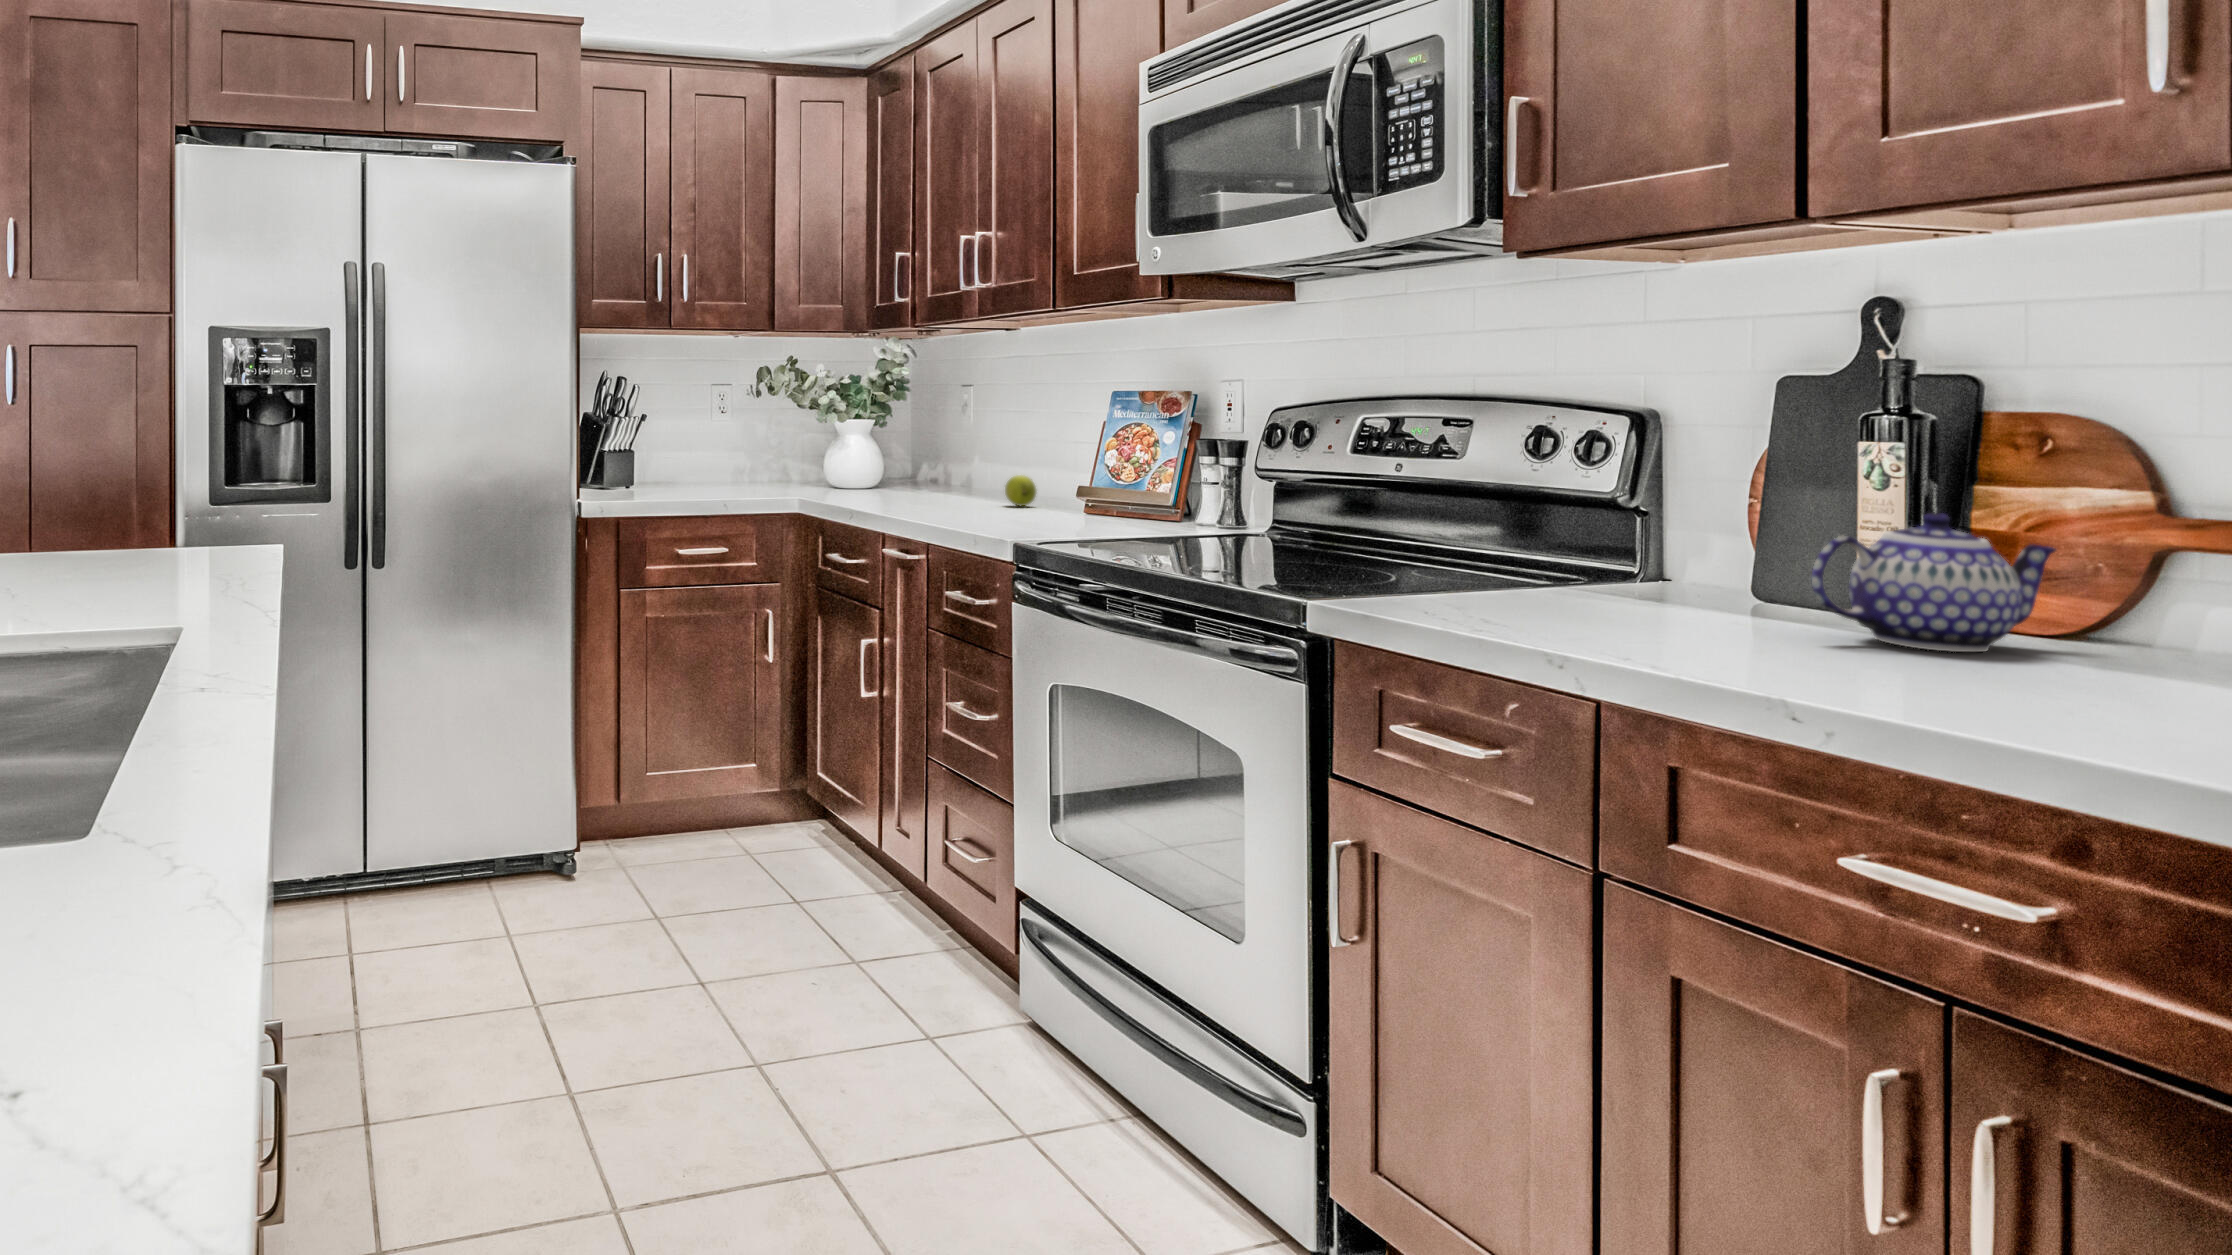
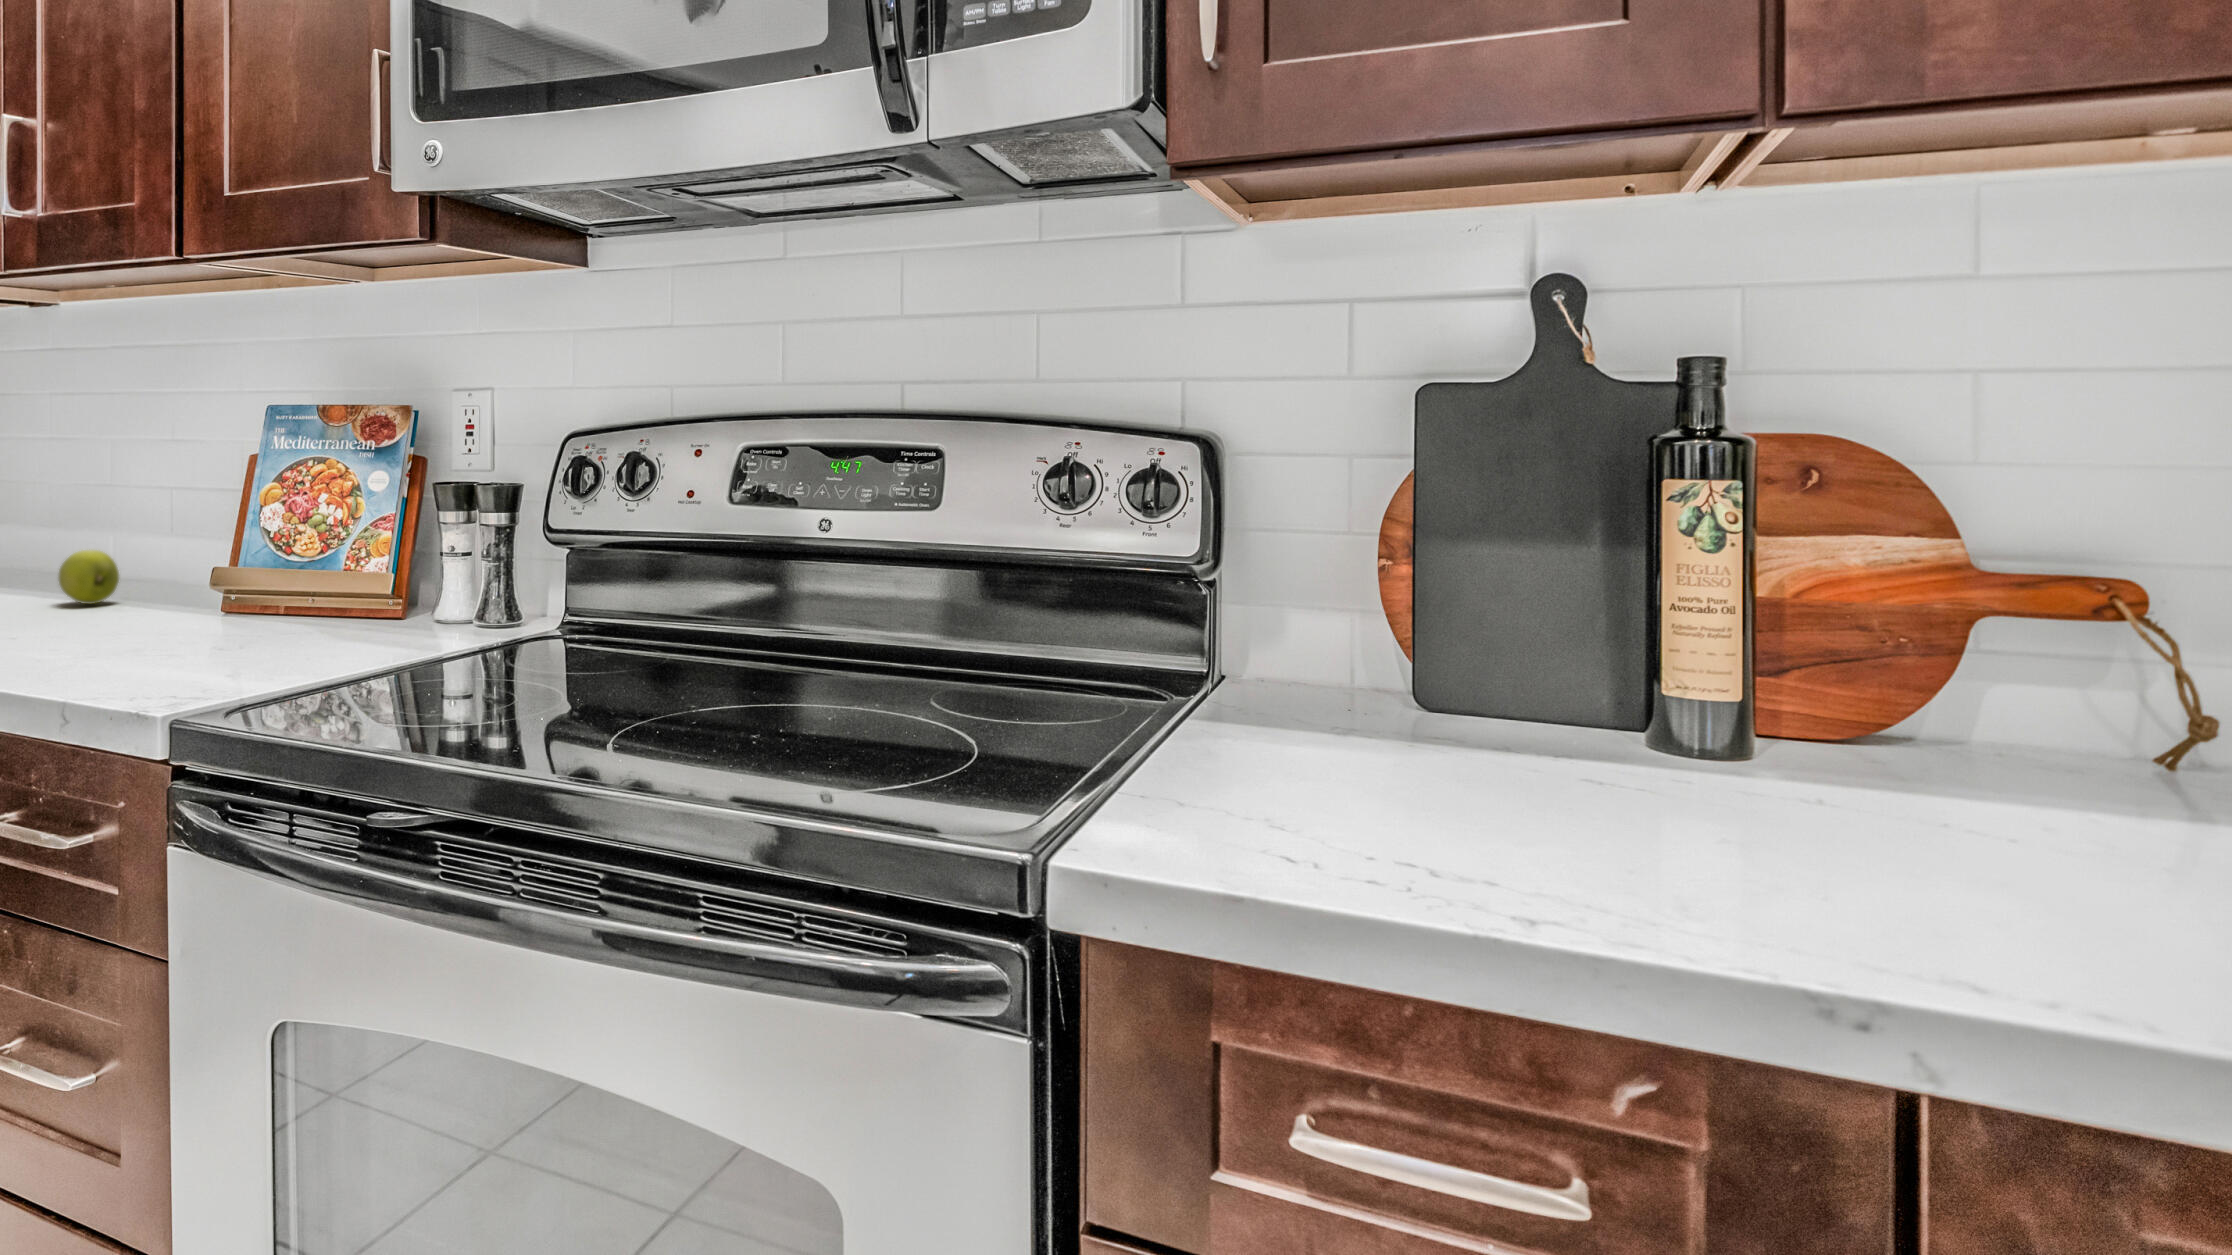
teapot: present [1812,512,2056,652] -> none [1786,589,2058,817]

